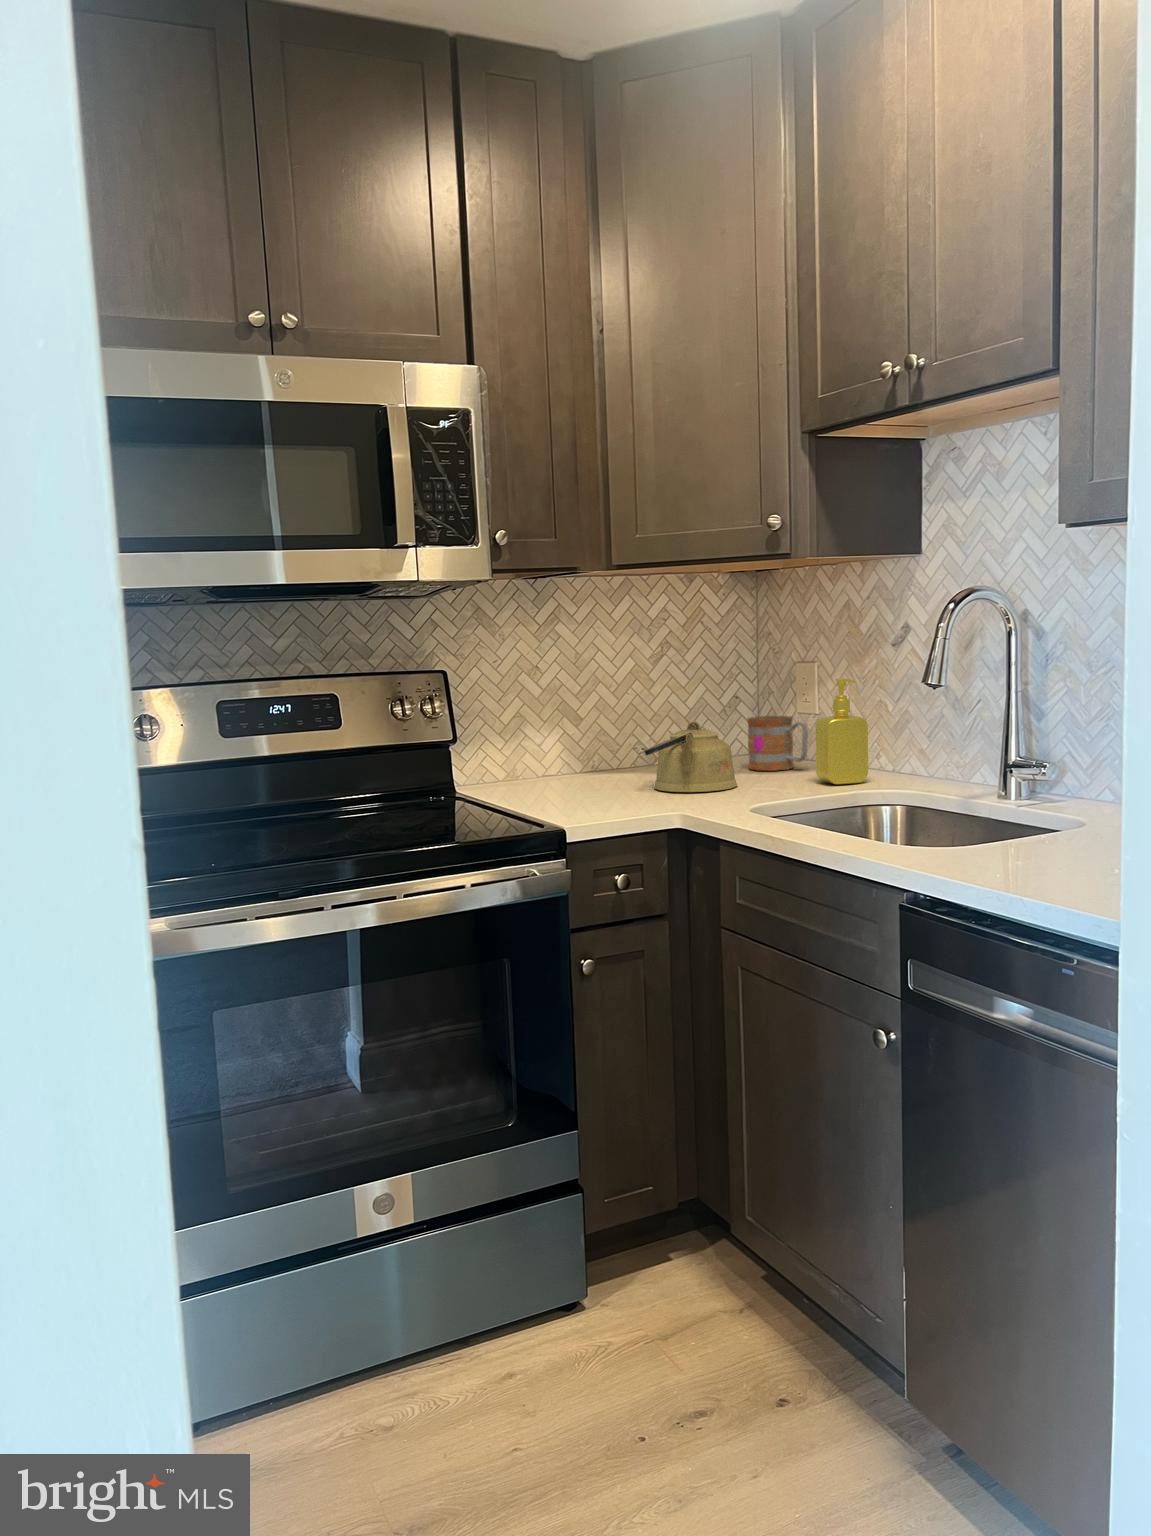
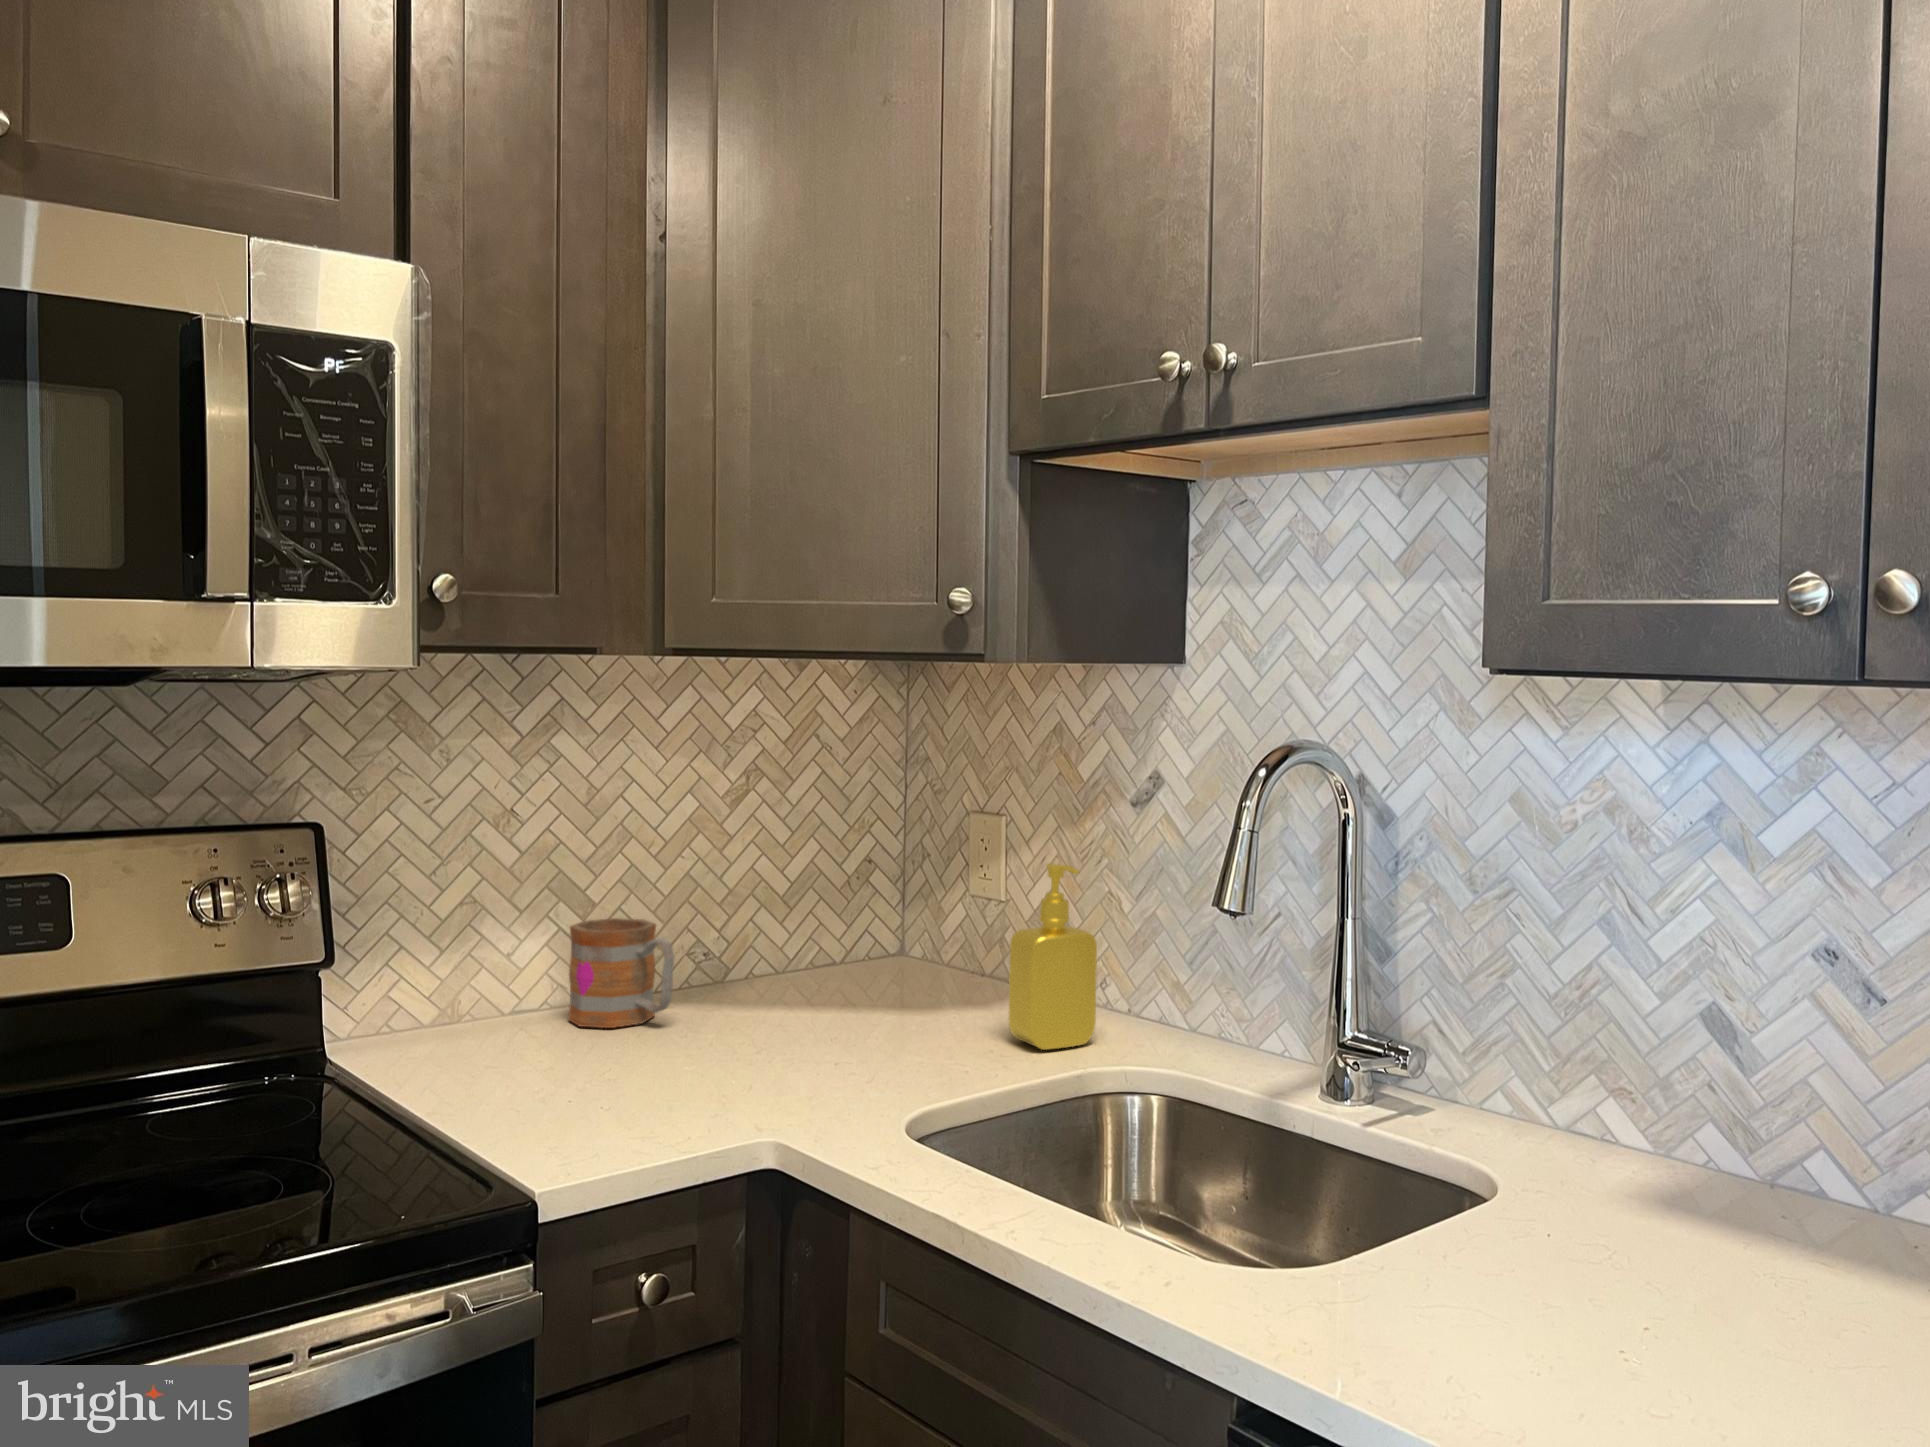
mug: present [747,716,808,771] -> present [568,918,674,1028]
kettle: present [644,721,738,792] -> none [706,931,872,1068]

